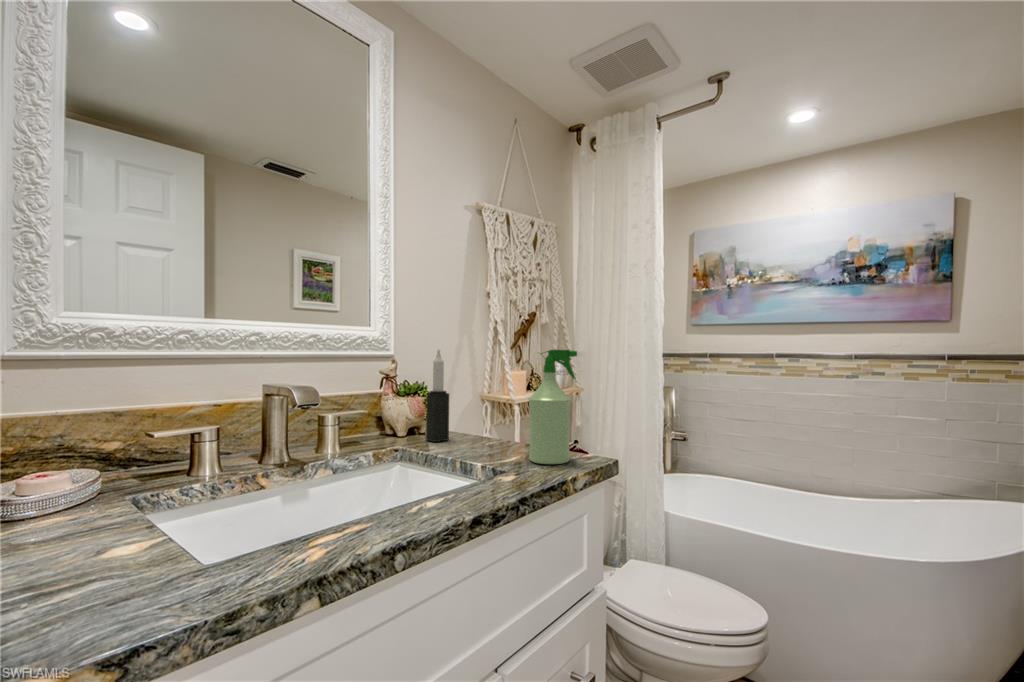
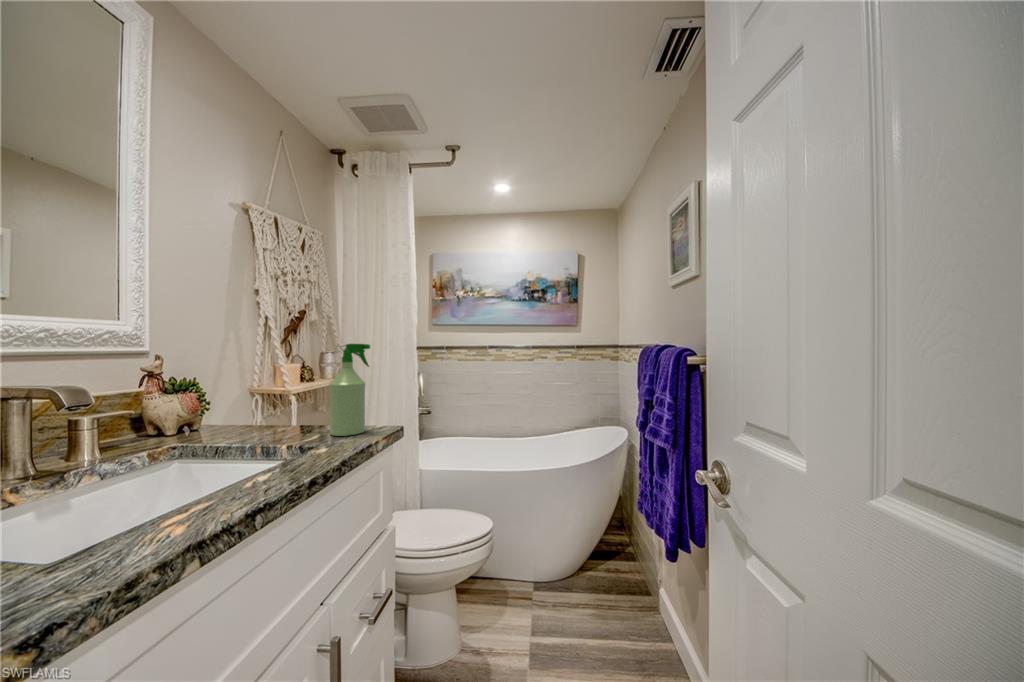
candle: present [426,350,449,442] -> none [207,345,234,435]

